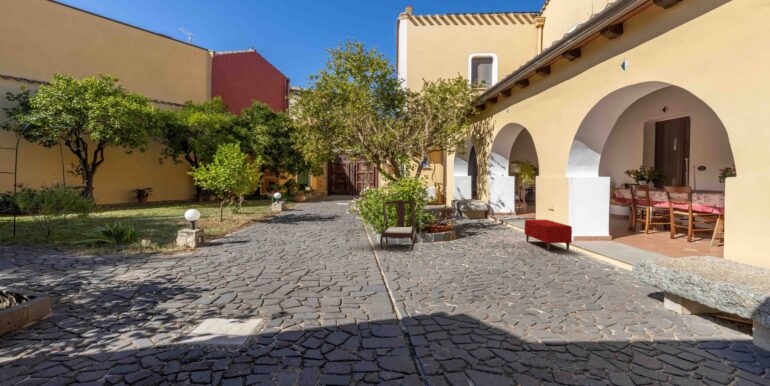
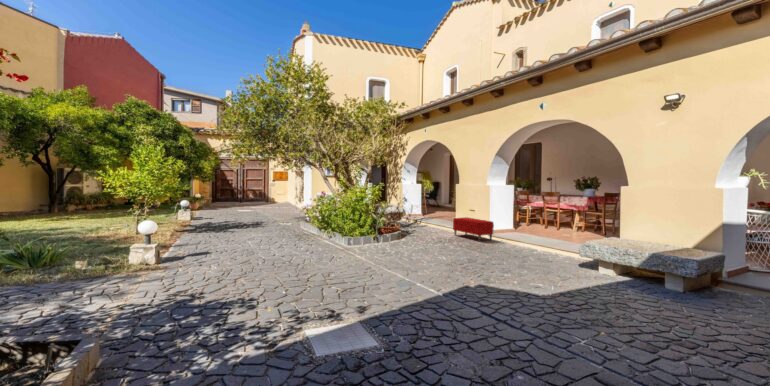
armchair: present [380,200,418,250] -> none [348,205,384,250]

